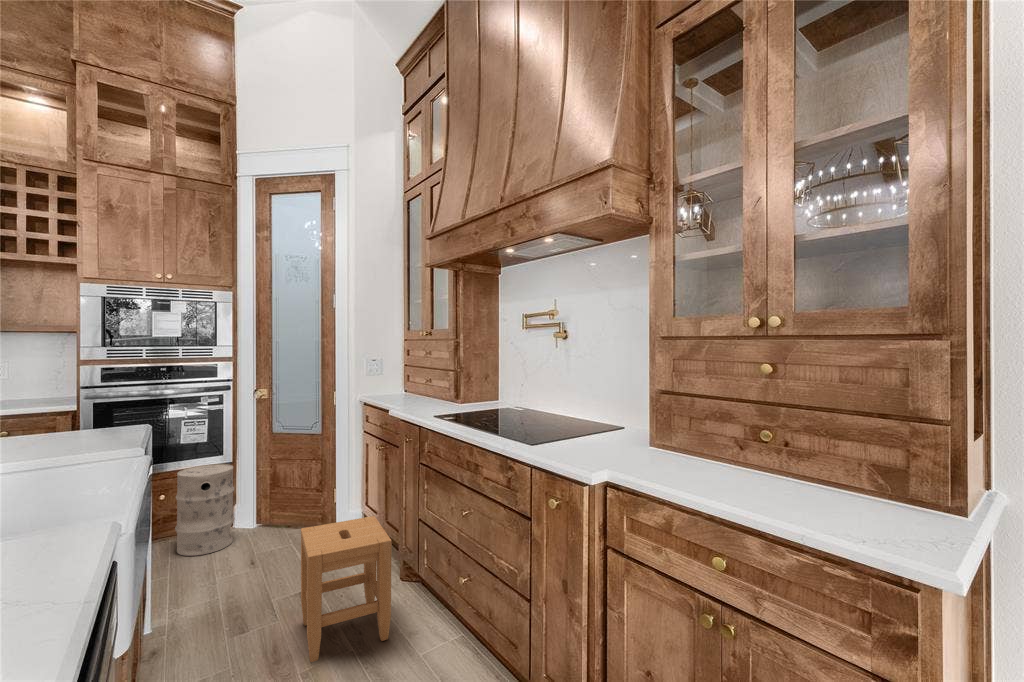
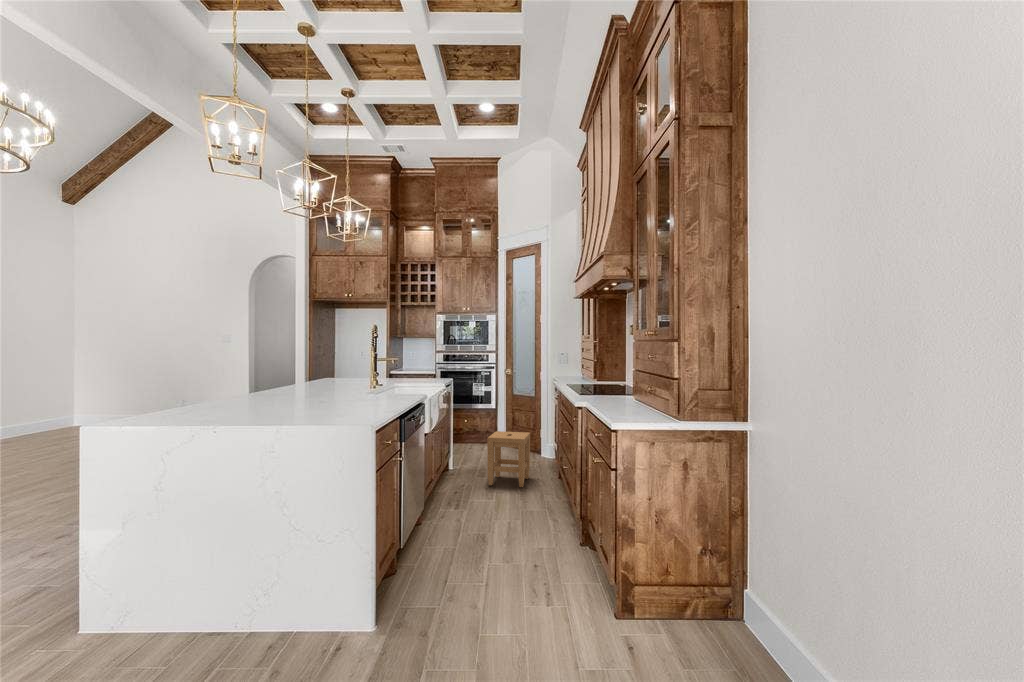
trash can: present [175,464,235,556] -> none [468,407,494,450]

